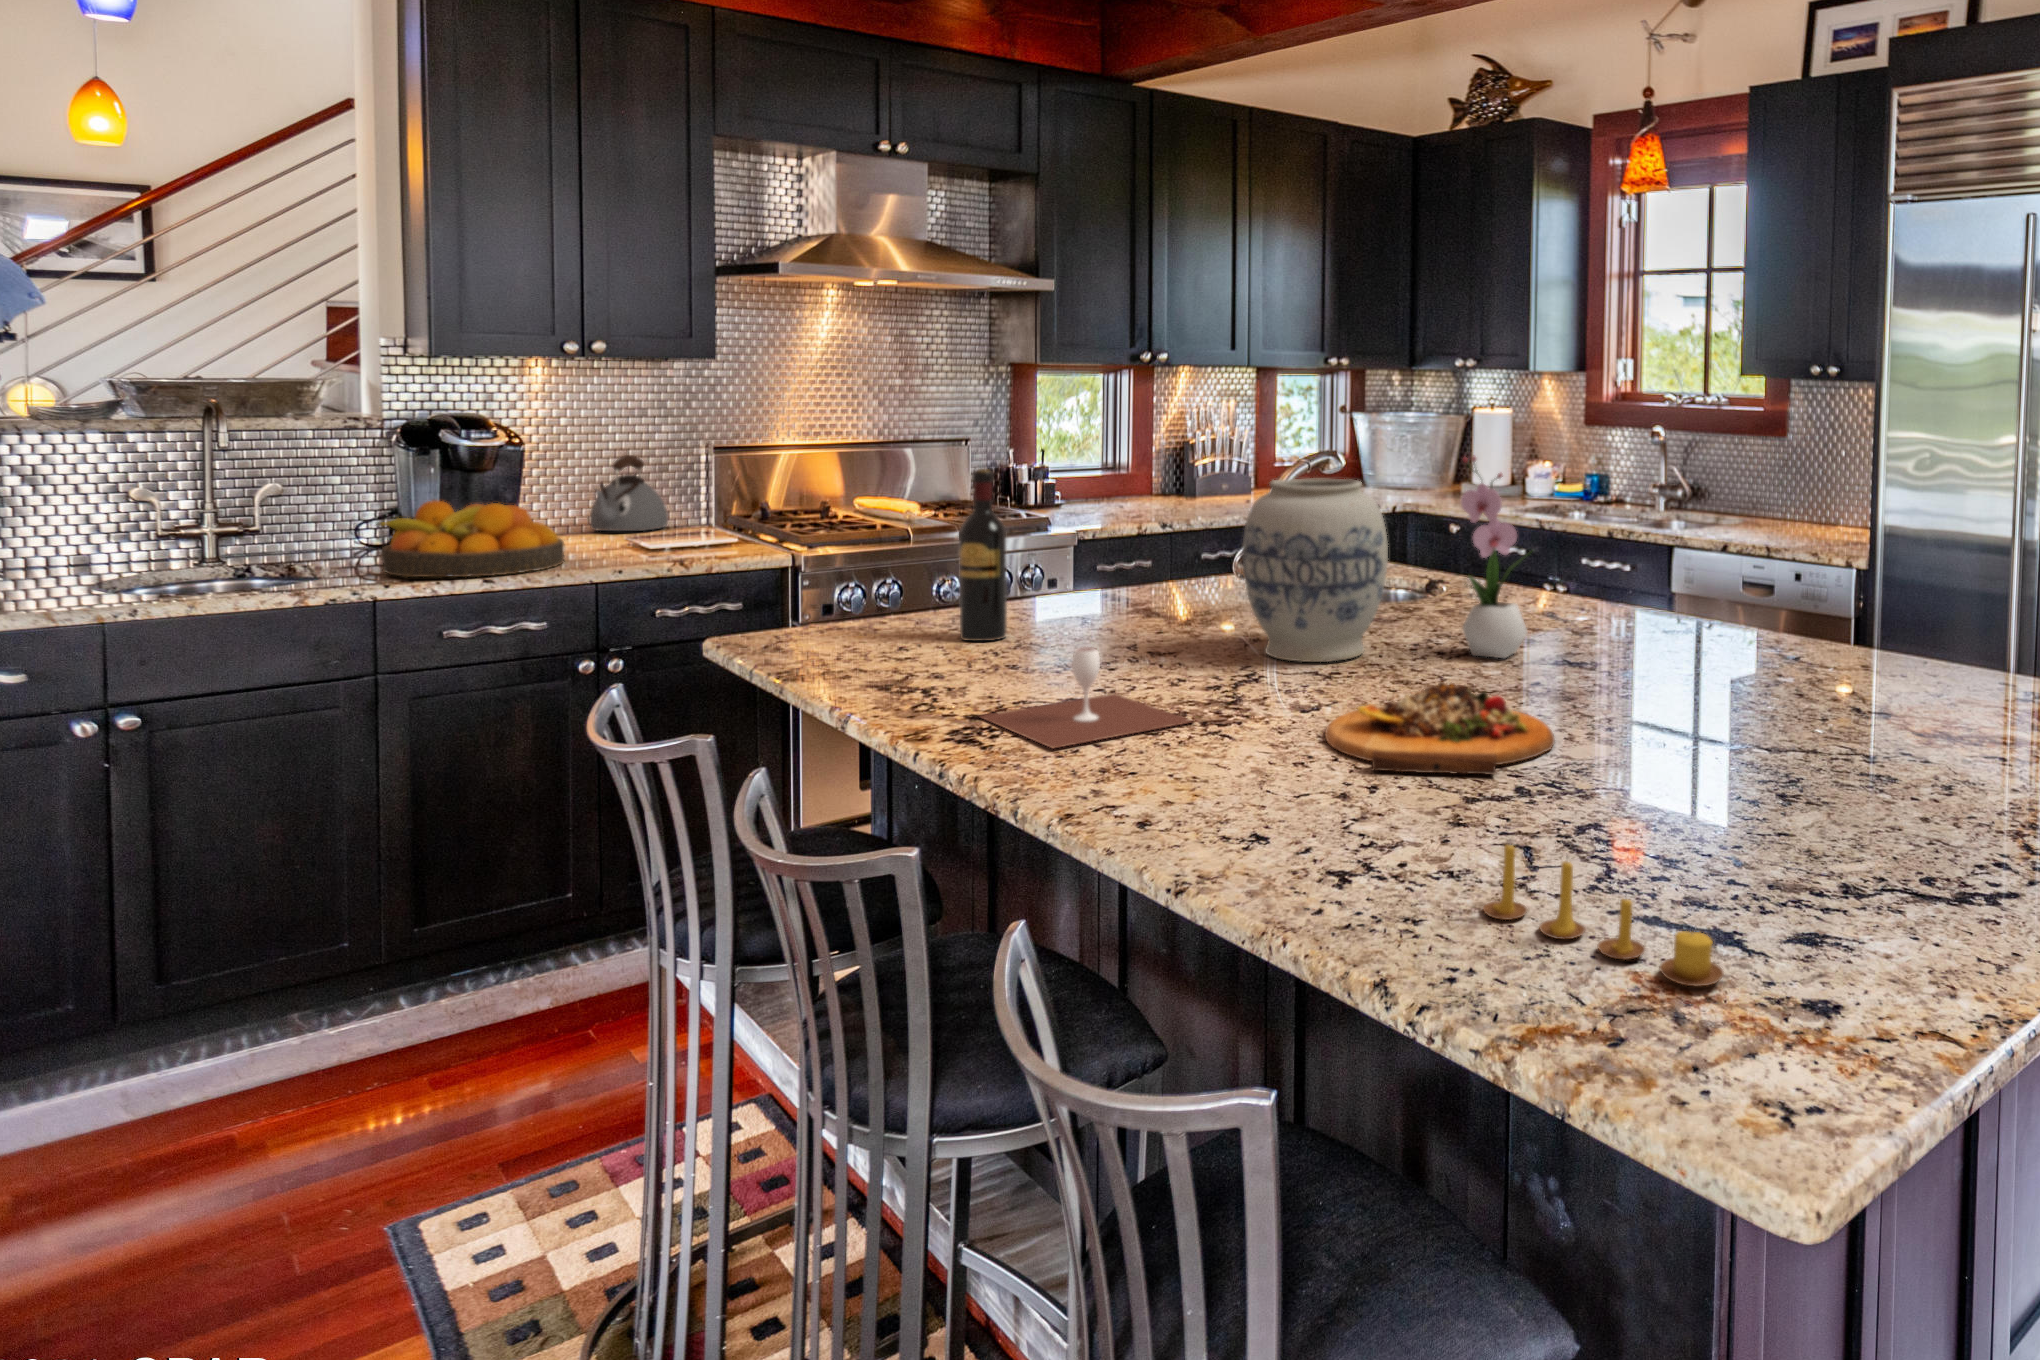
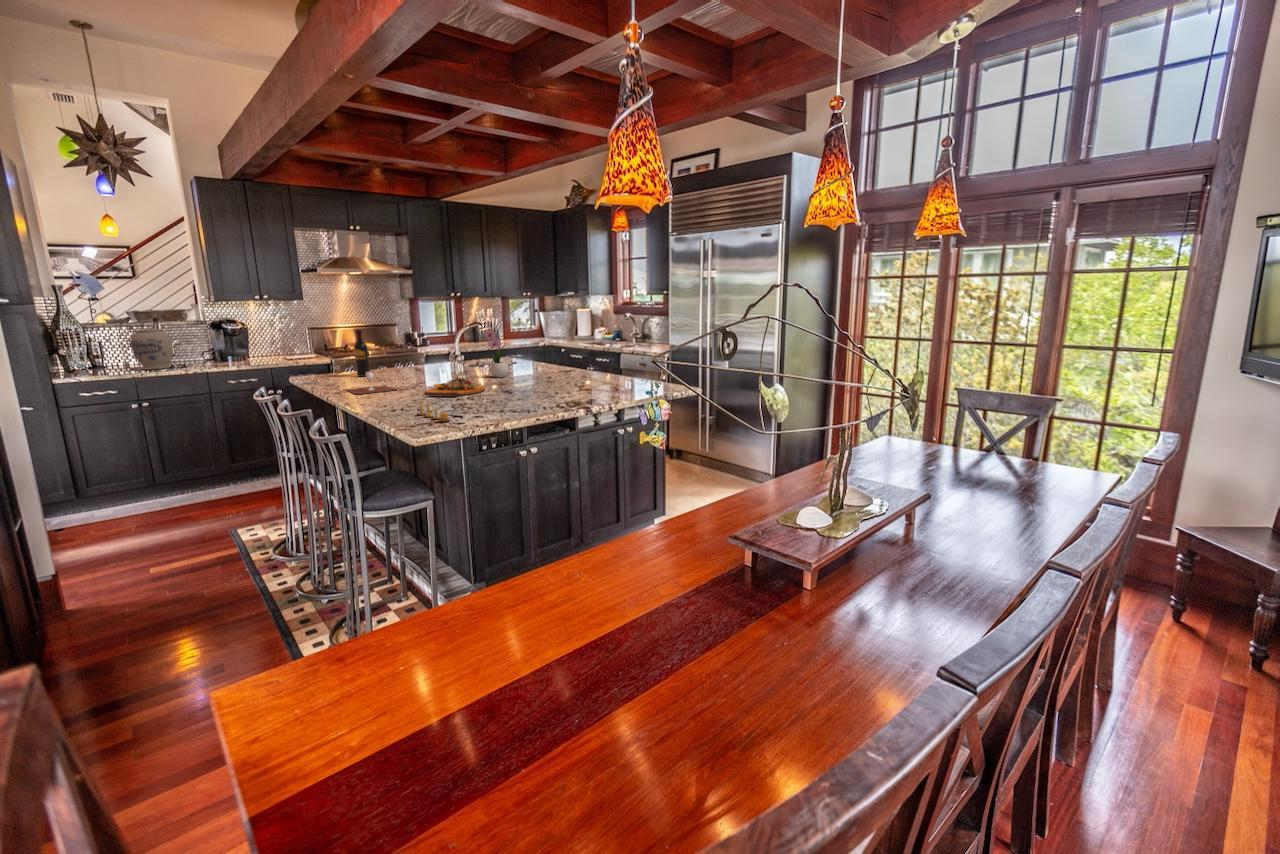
kettle: present [590,455,668,531] -> none [273,332,299,355]
vase: present [1242,479,1388,662] -> present [130,329,173,369]
fruit bowl: present [376,500,564,577] -> none [206,345,263,367]

